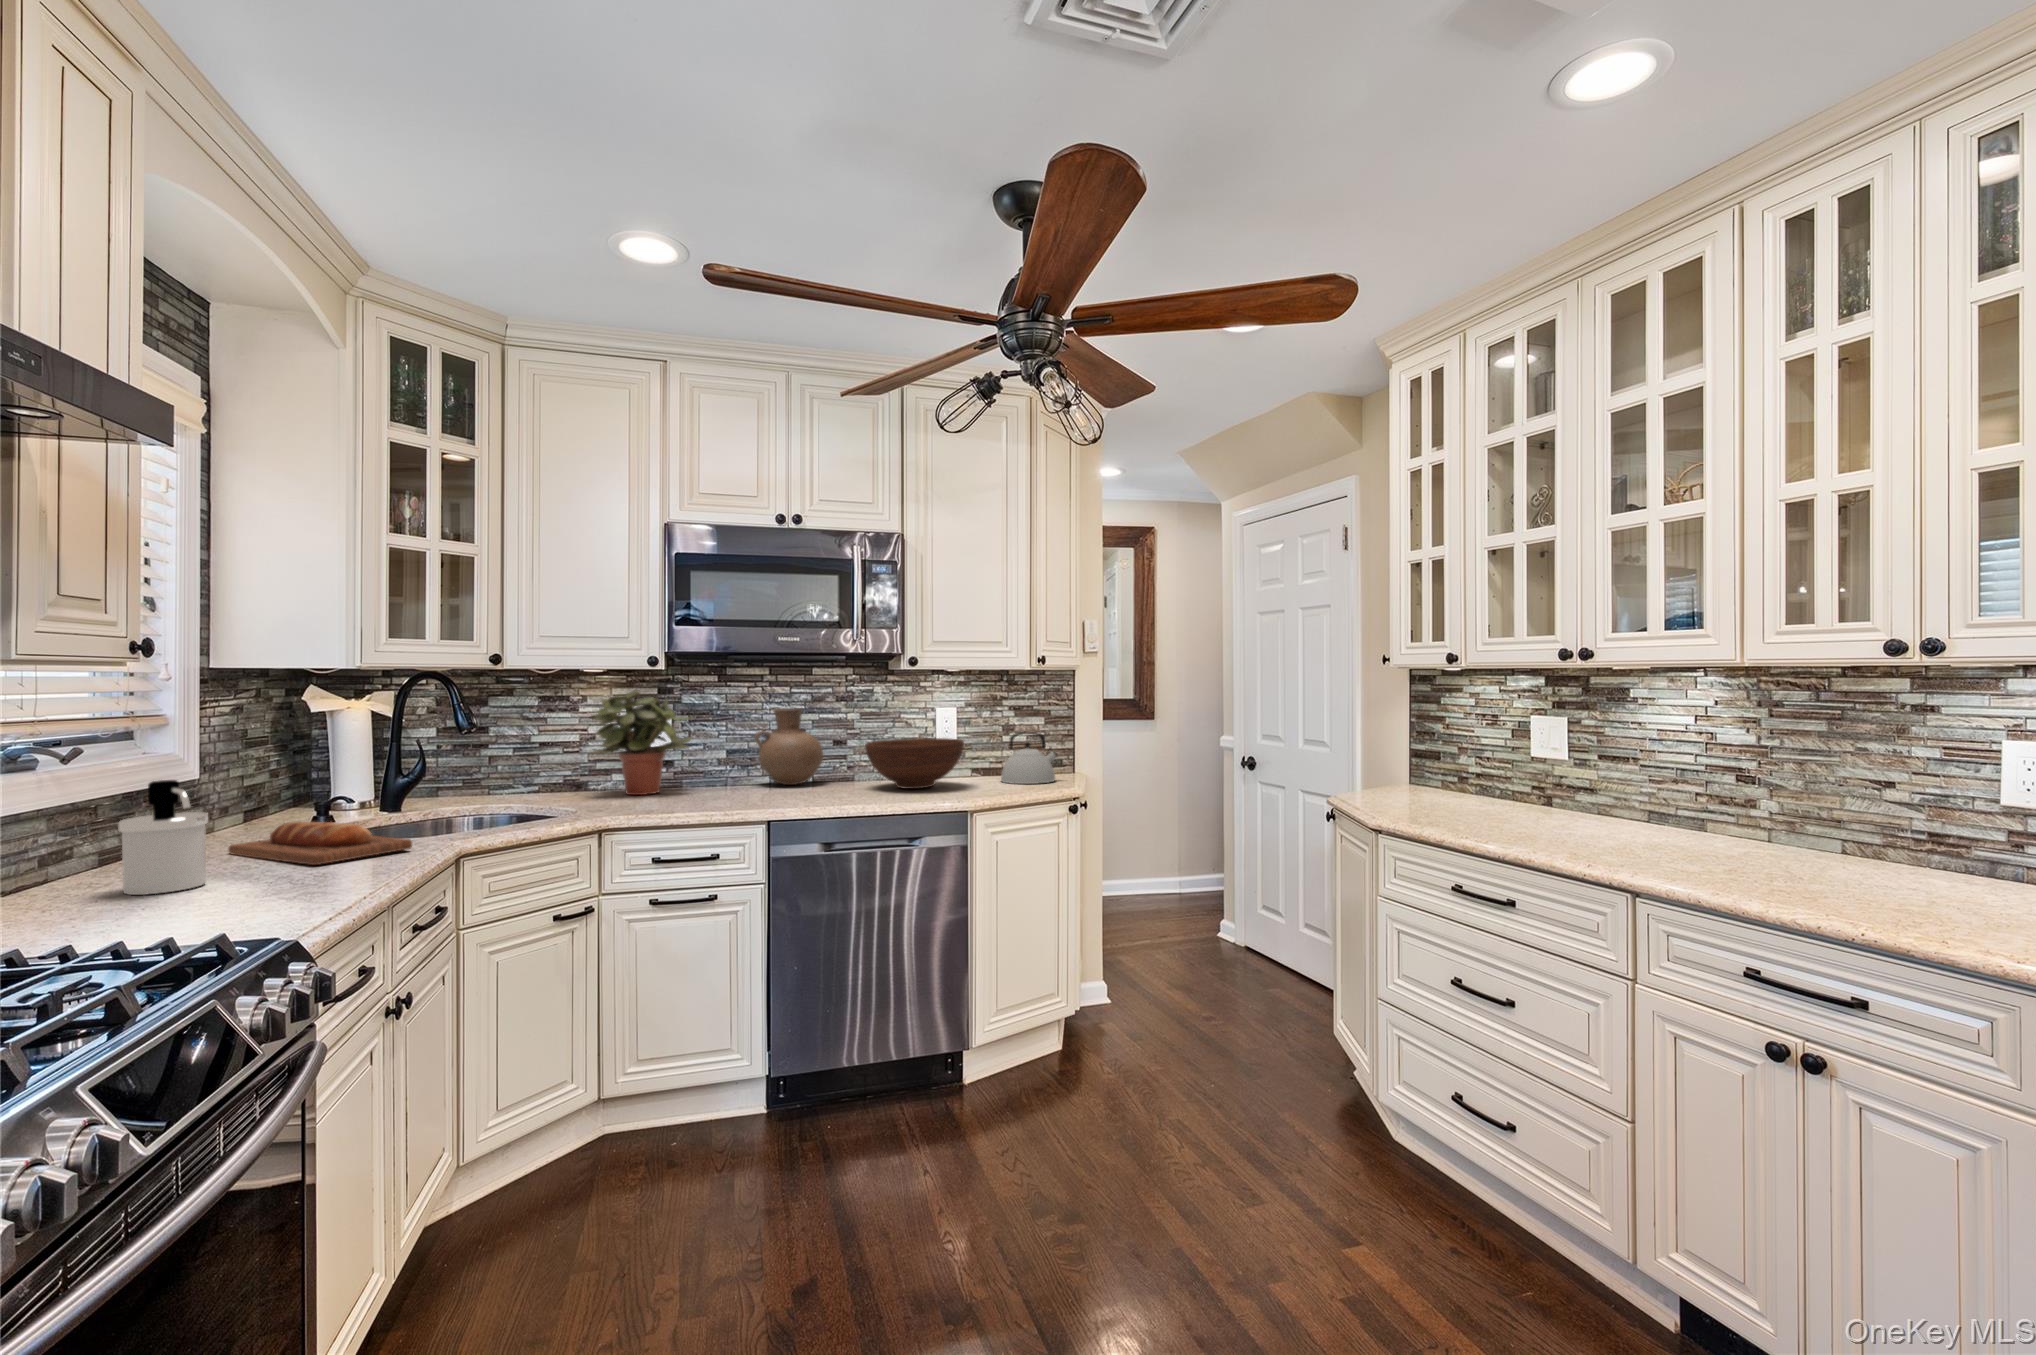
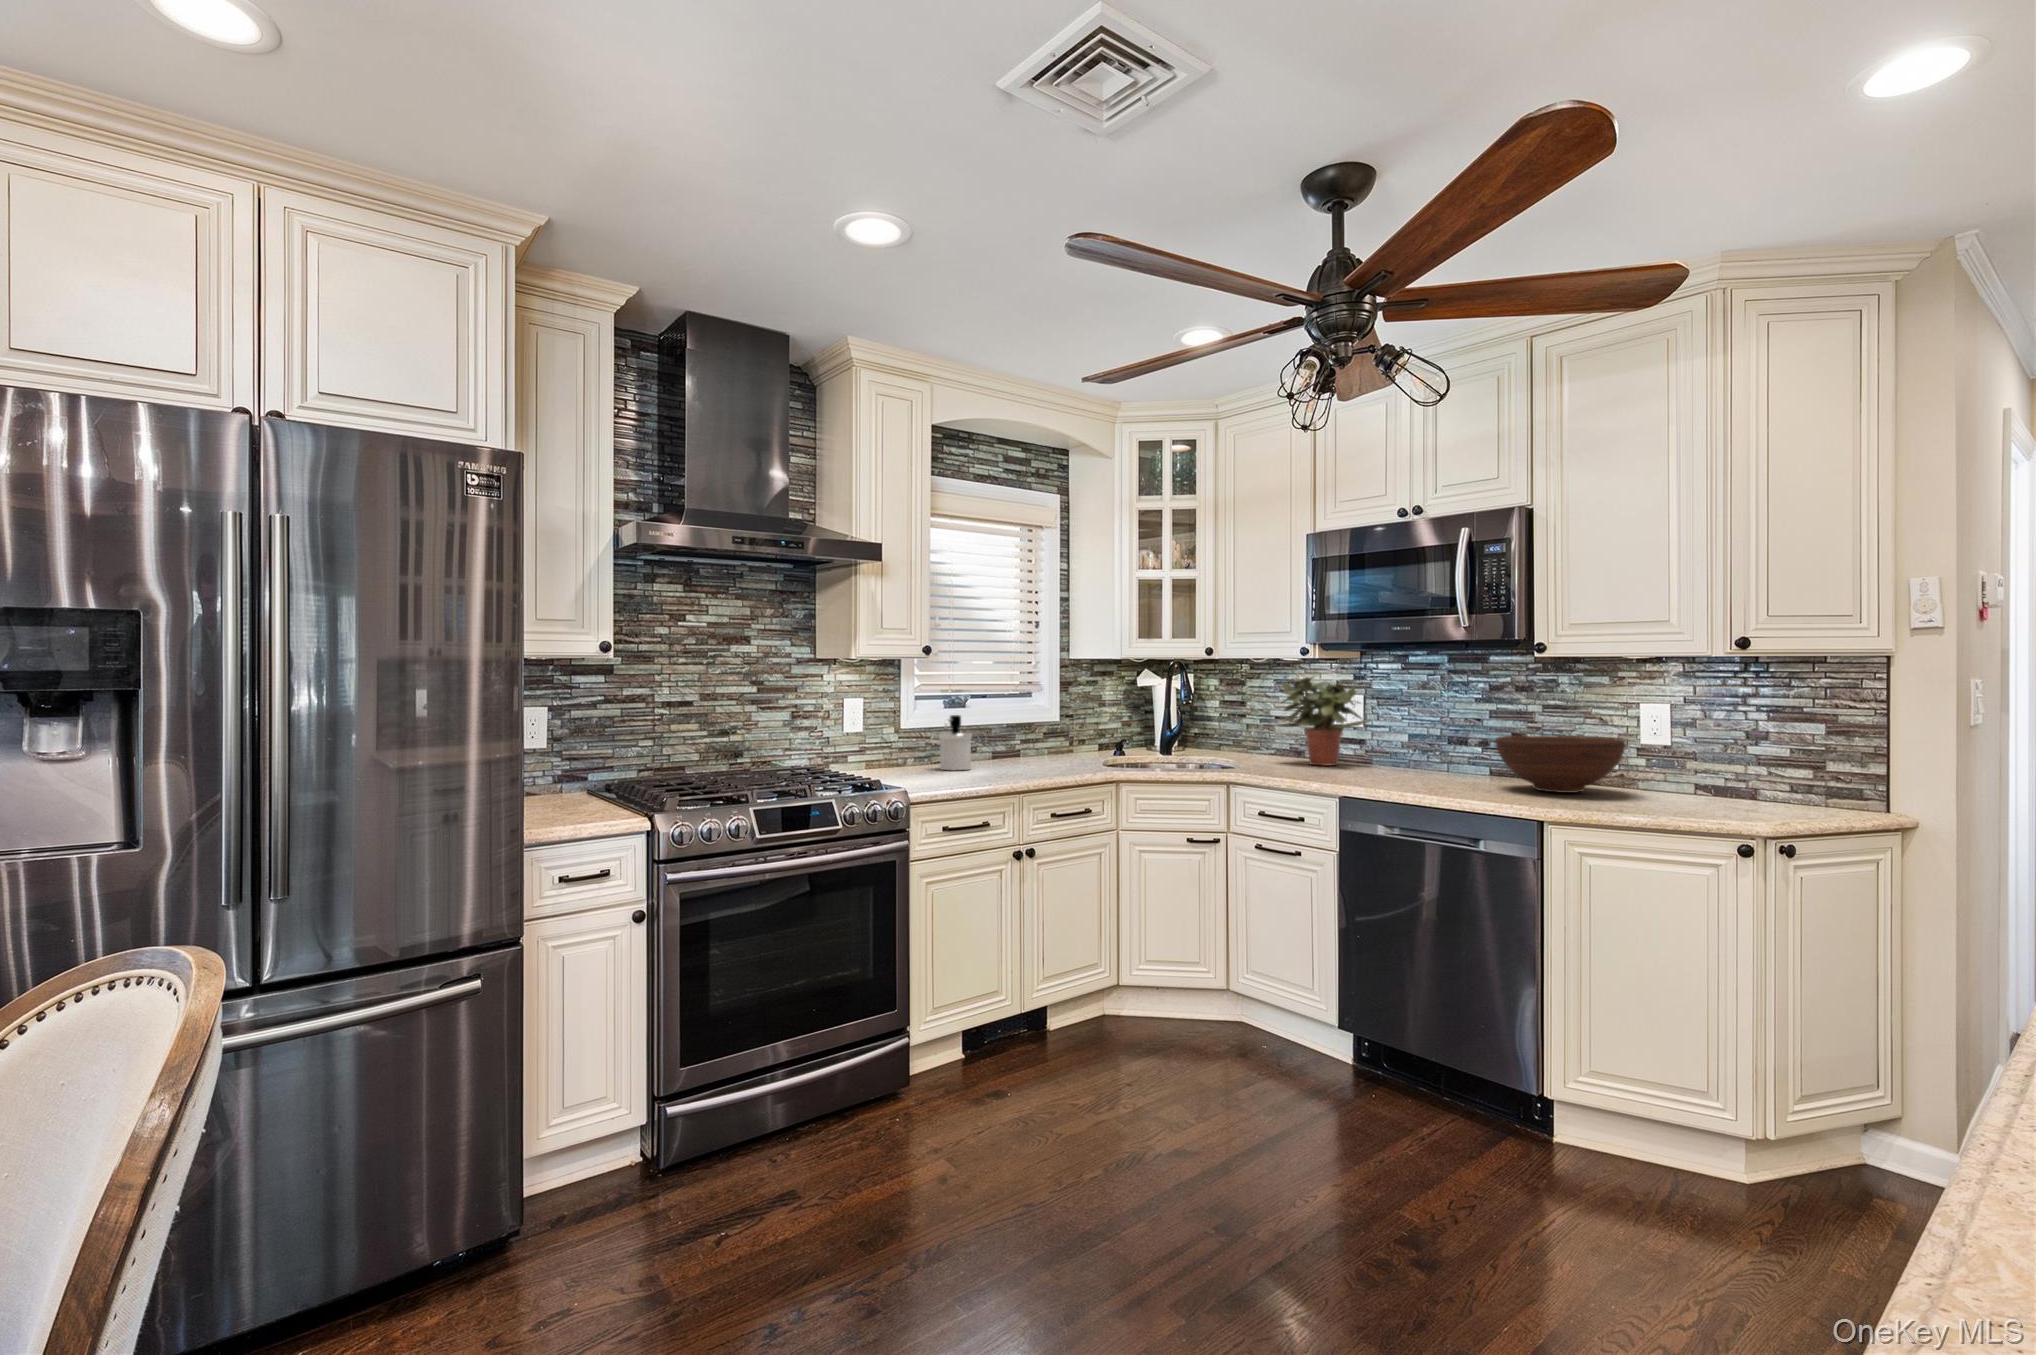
vase: present [755,708,823,785] -> none [1424,696,1501,774]
kettle: present [1001,732,1057,784] -> none [1697,739,1792,811]
bread loaf: present [228,821,412,865] -> none [1017,748,1074,770]

